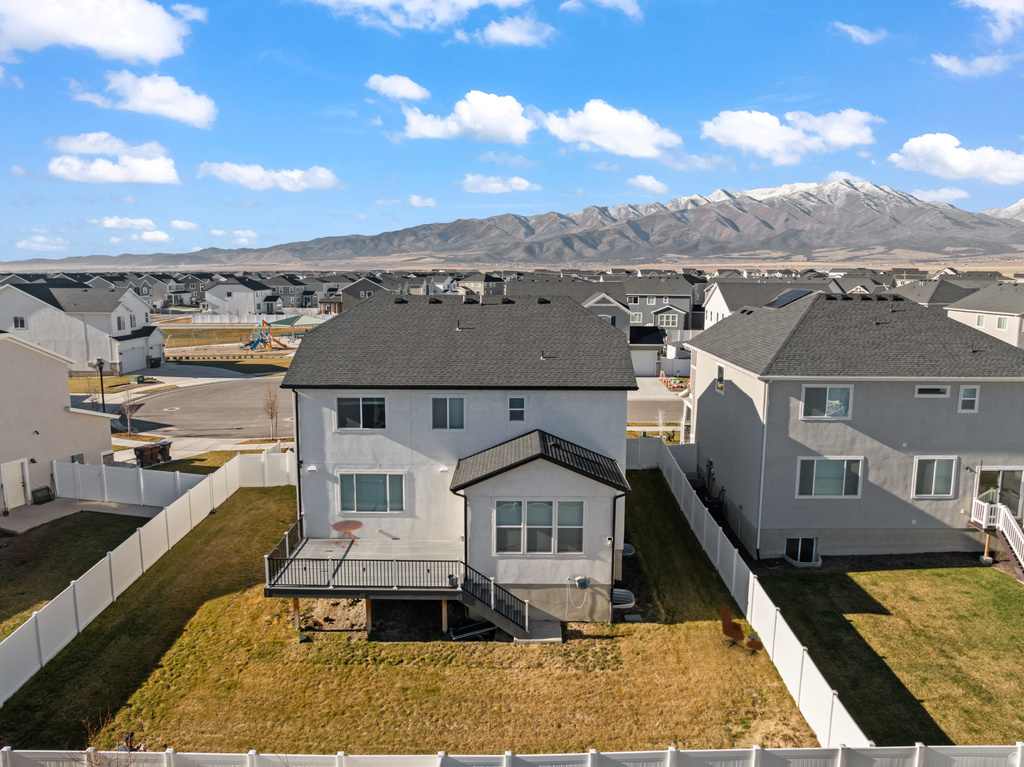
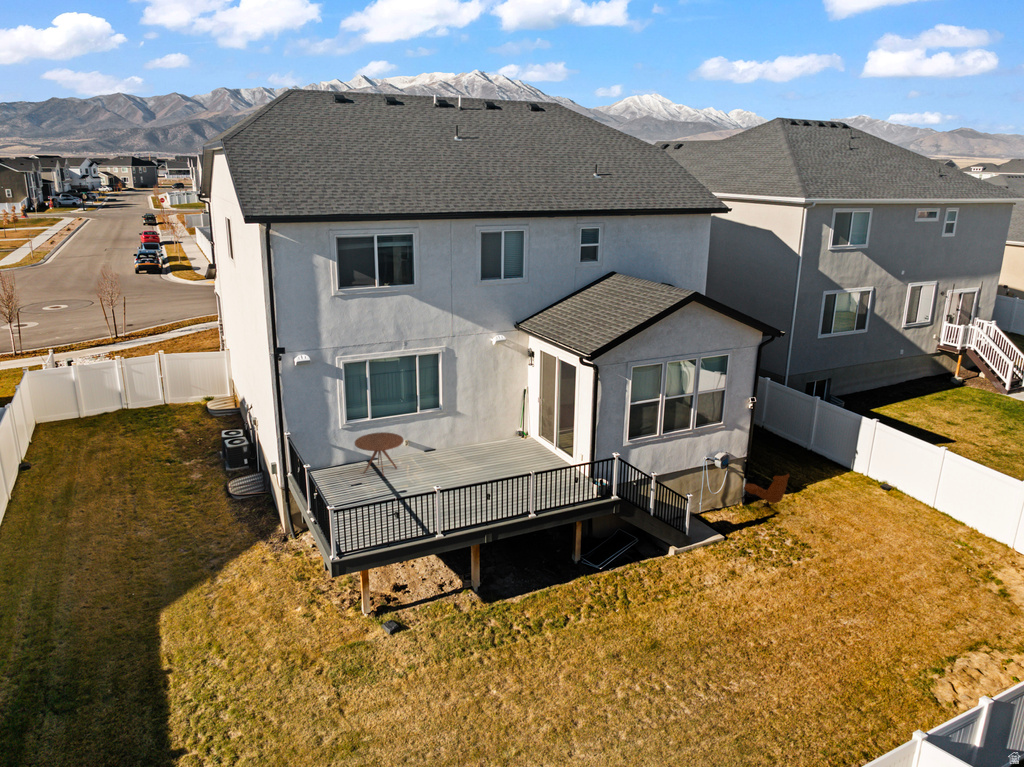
lounge chair: present [720,605,763,653] -> present [744,474,789,512]

